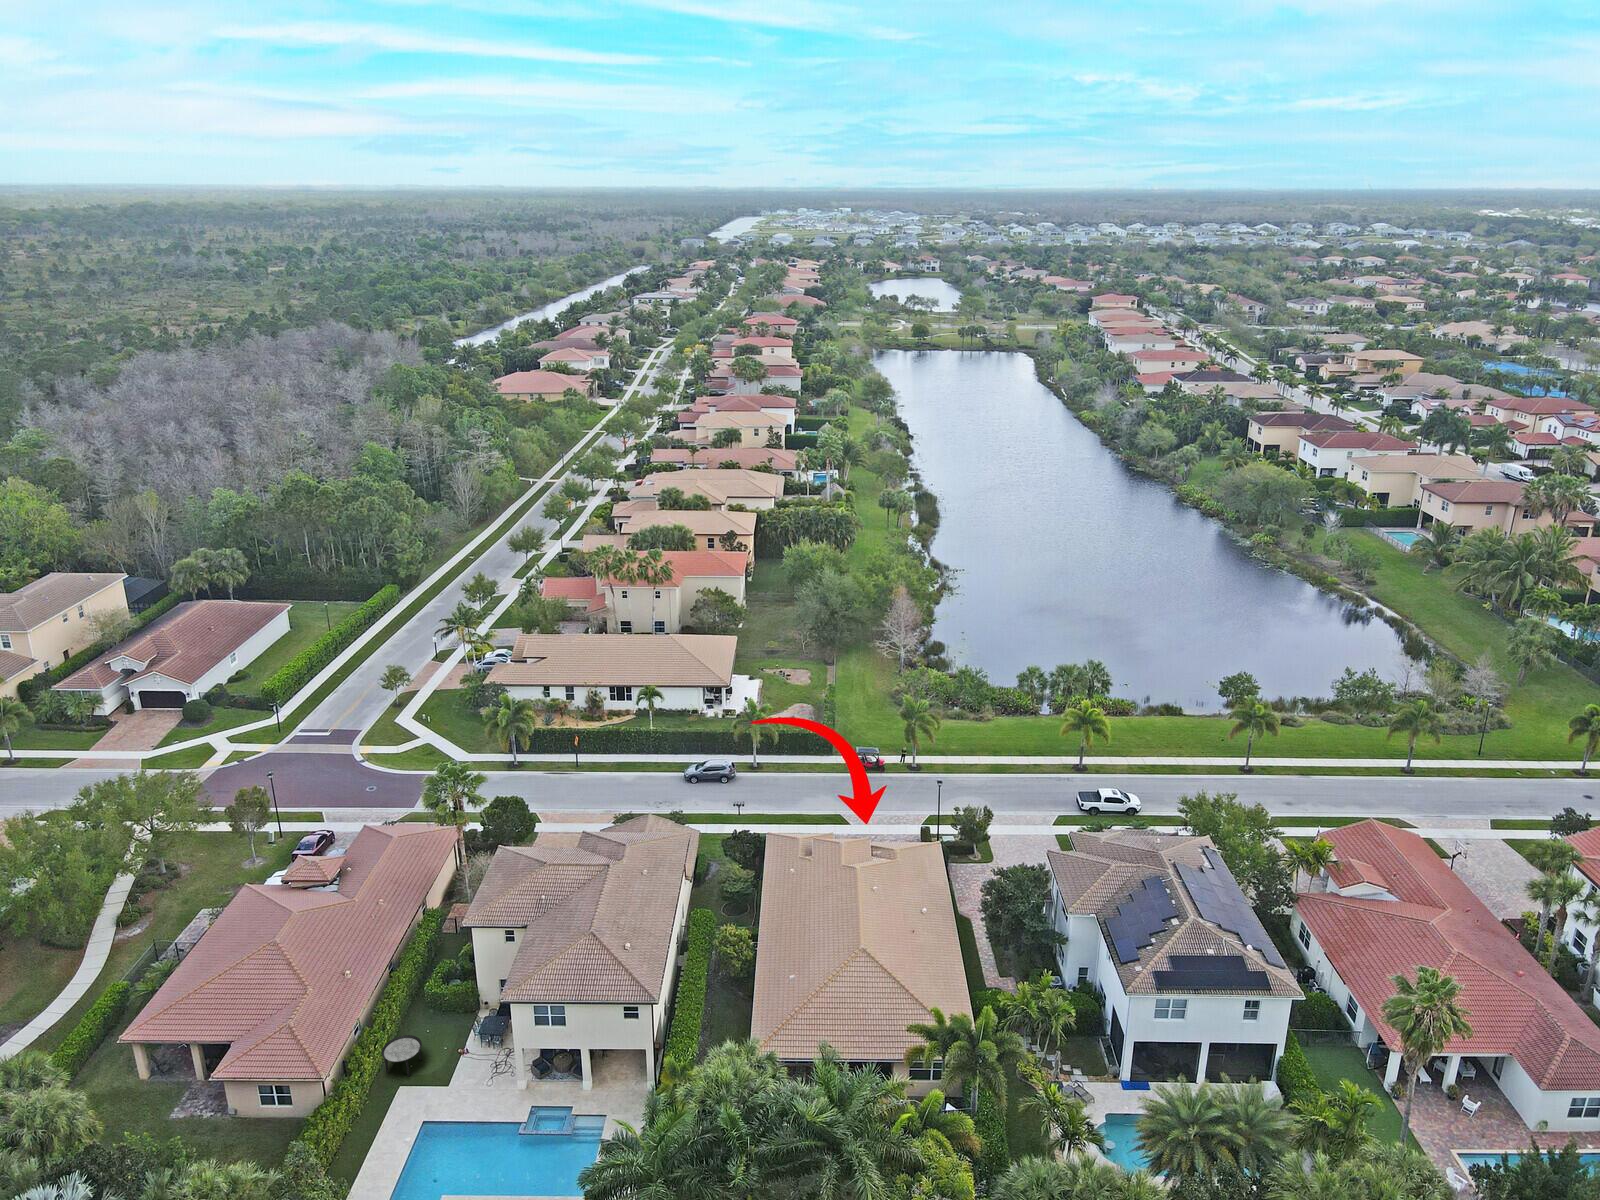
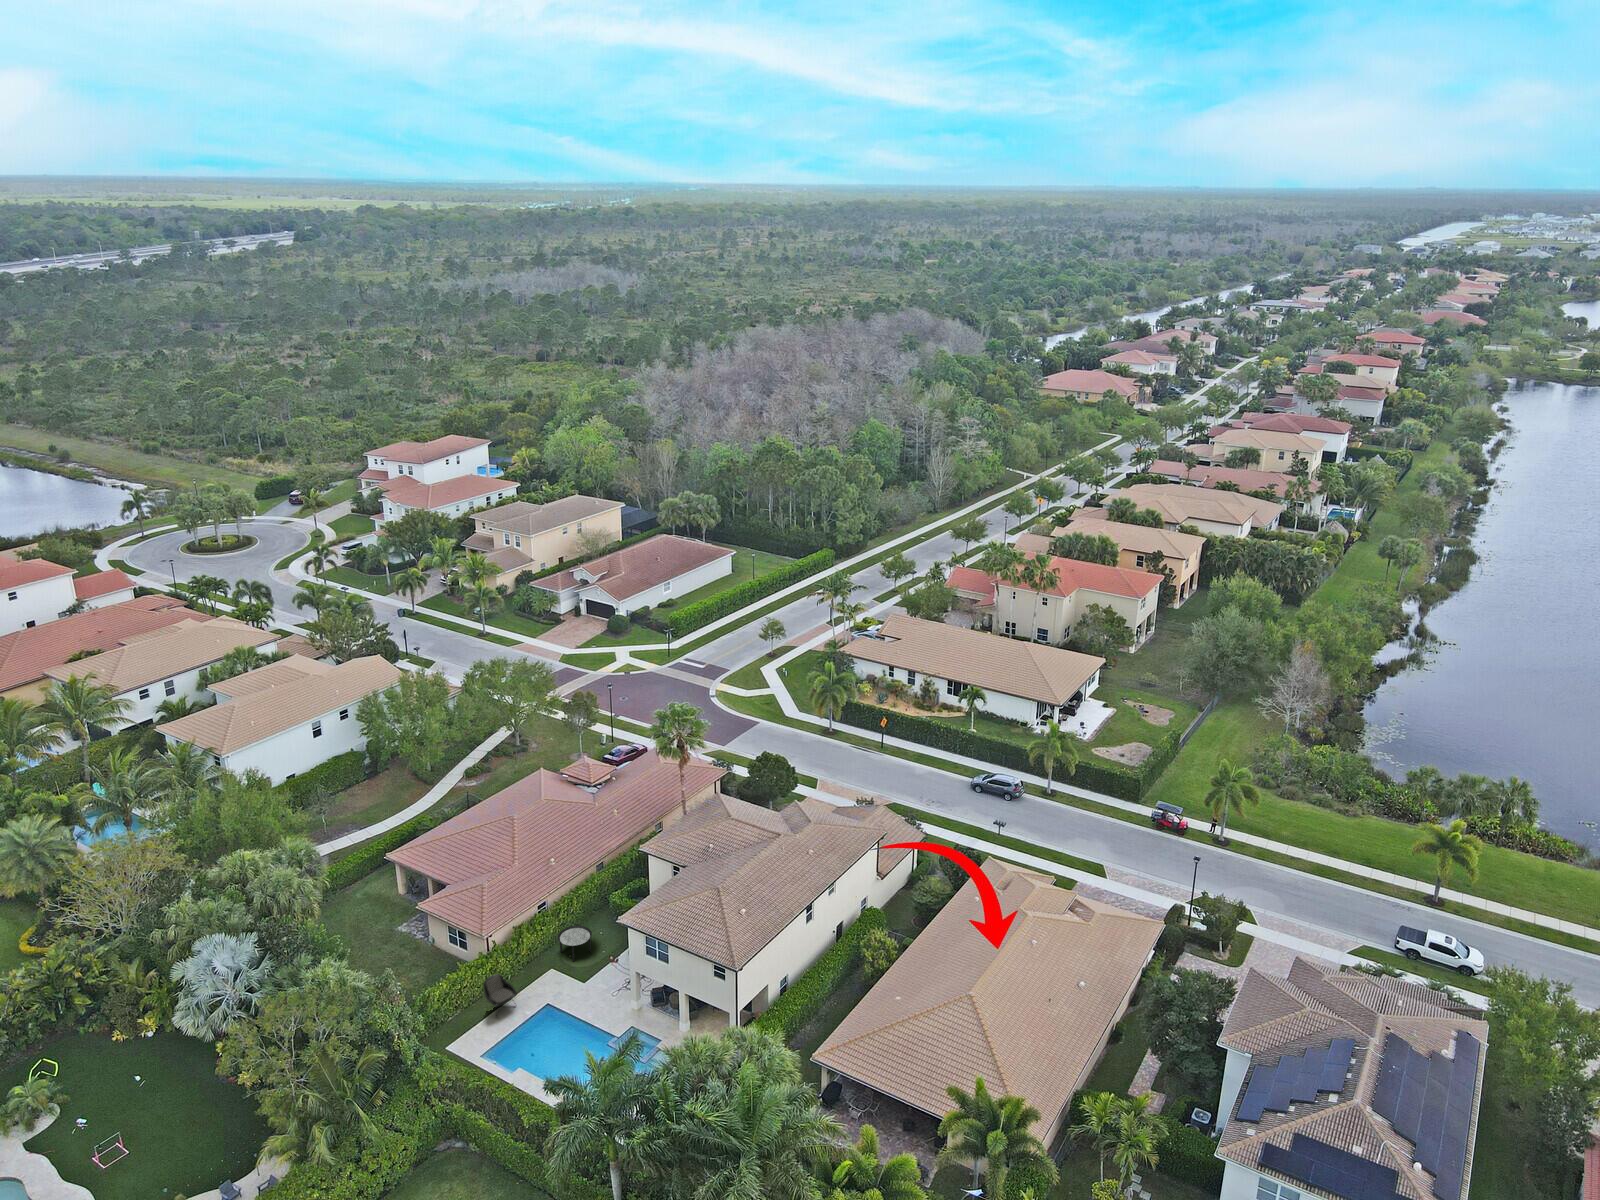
lounge chair: none [335,1120,377,1169] -> present [483,974,517,1016]

